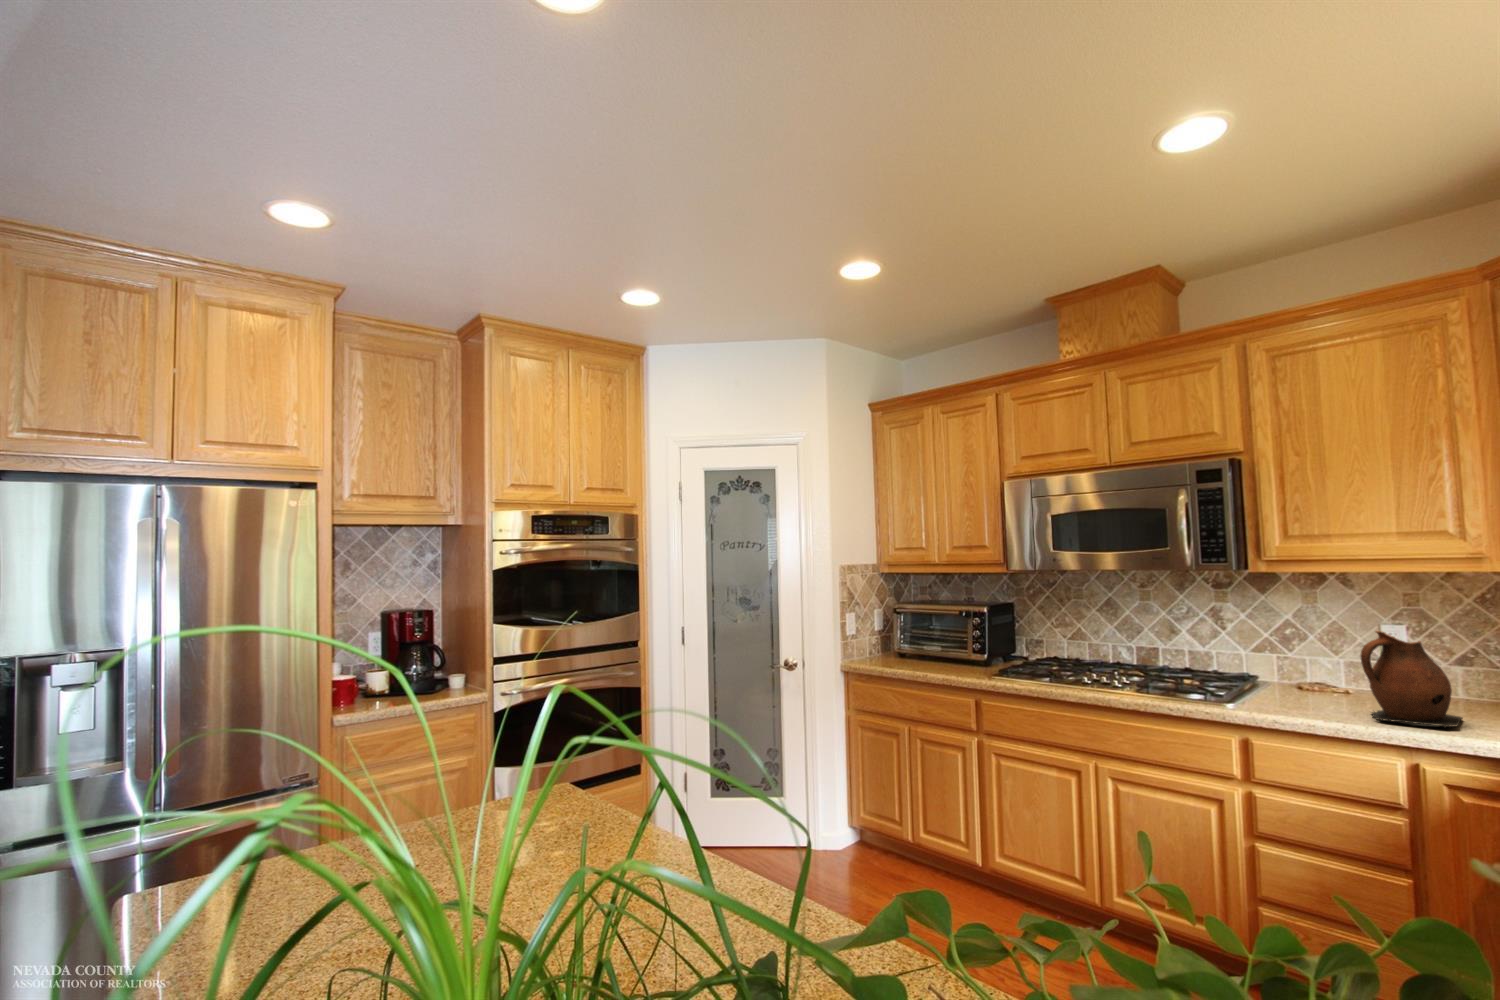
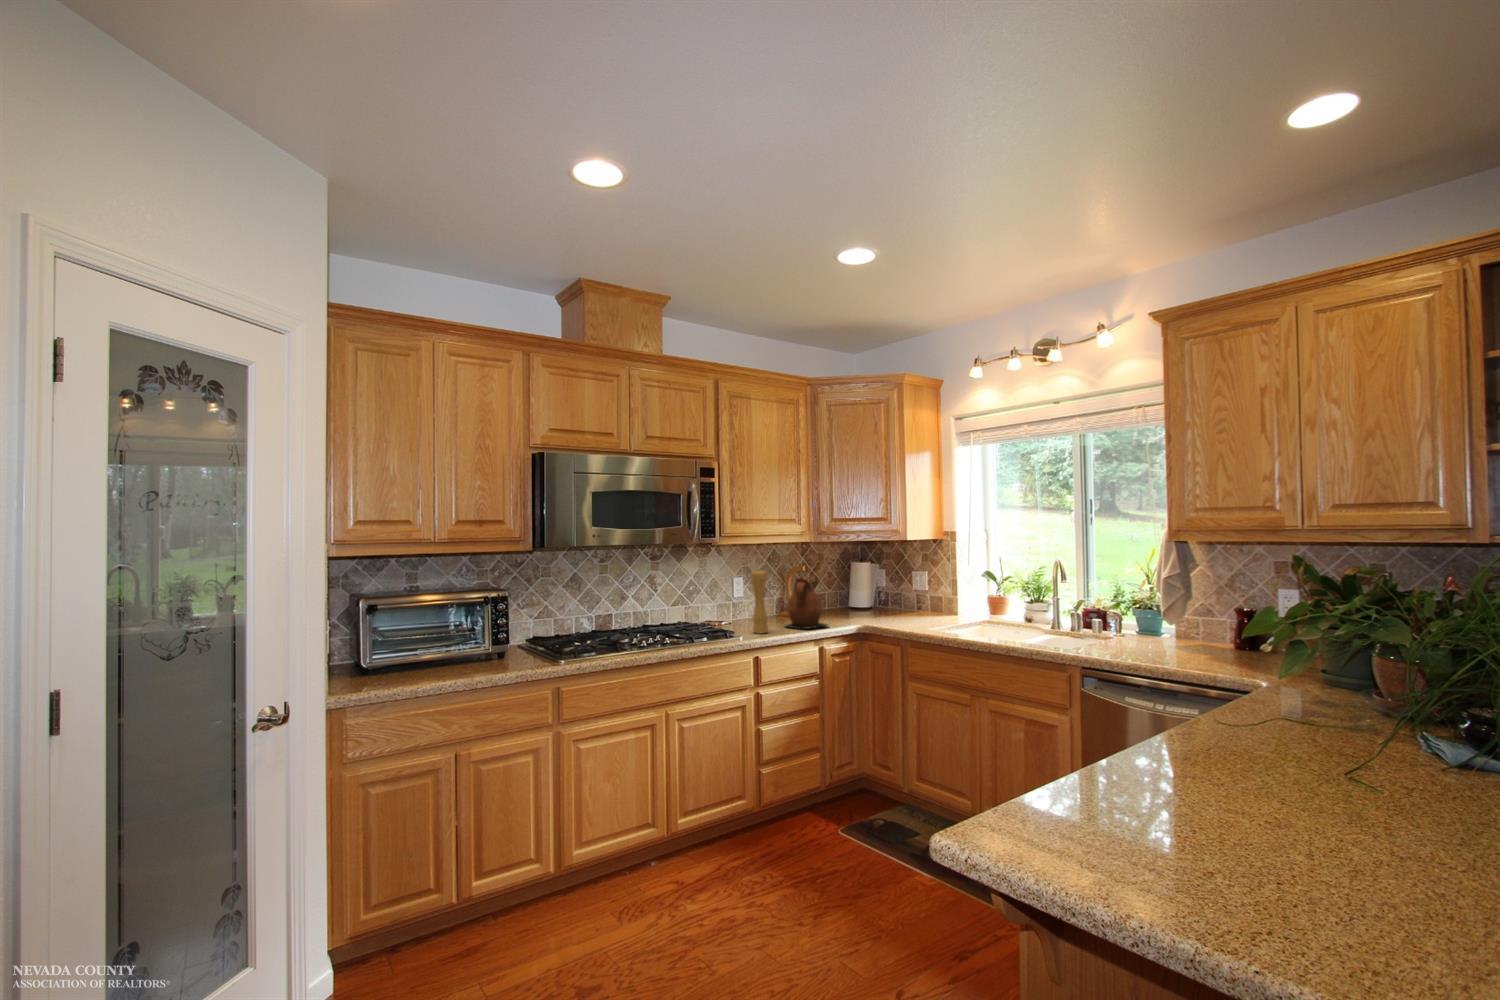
pepper mill: none [1267,610,1303,709] -> present [751,570,768,634]

